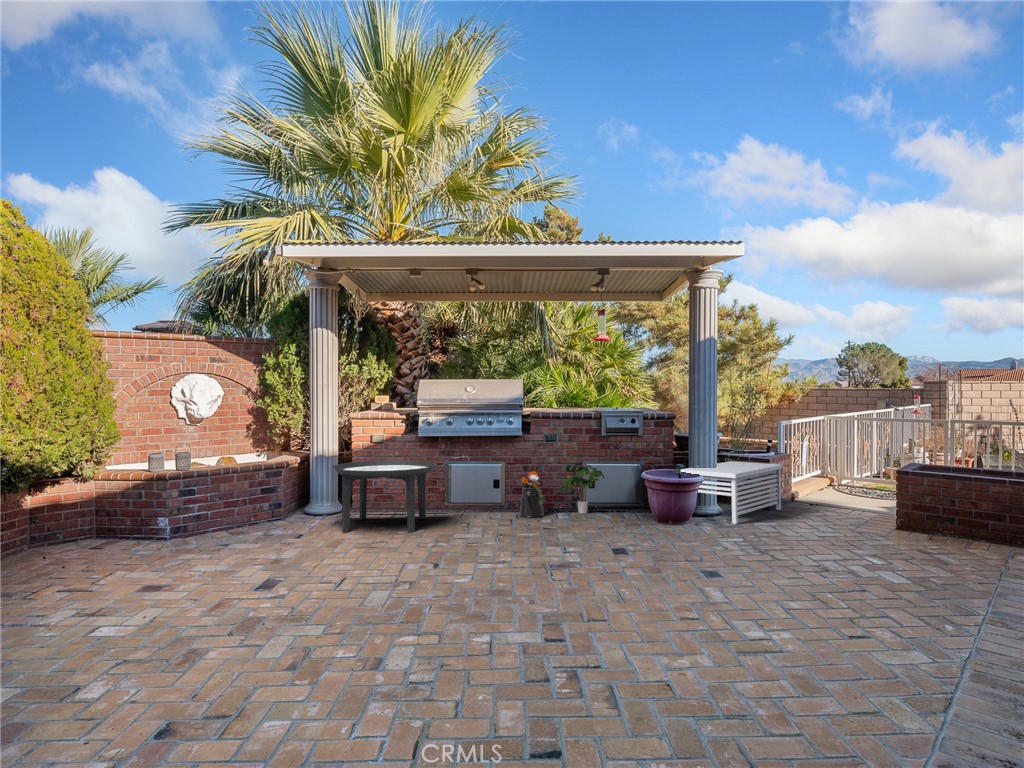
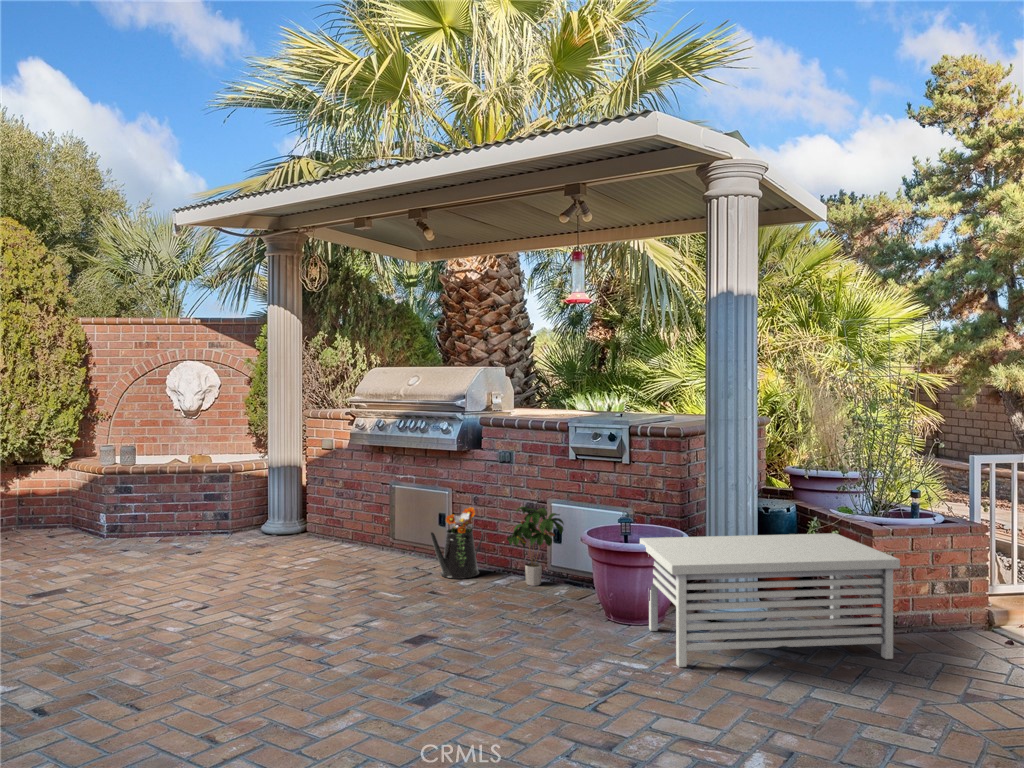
round table: present [333,460,437,532] -> none [216,470,353,570]

